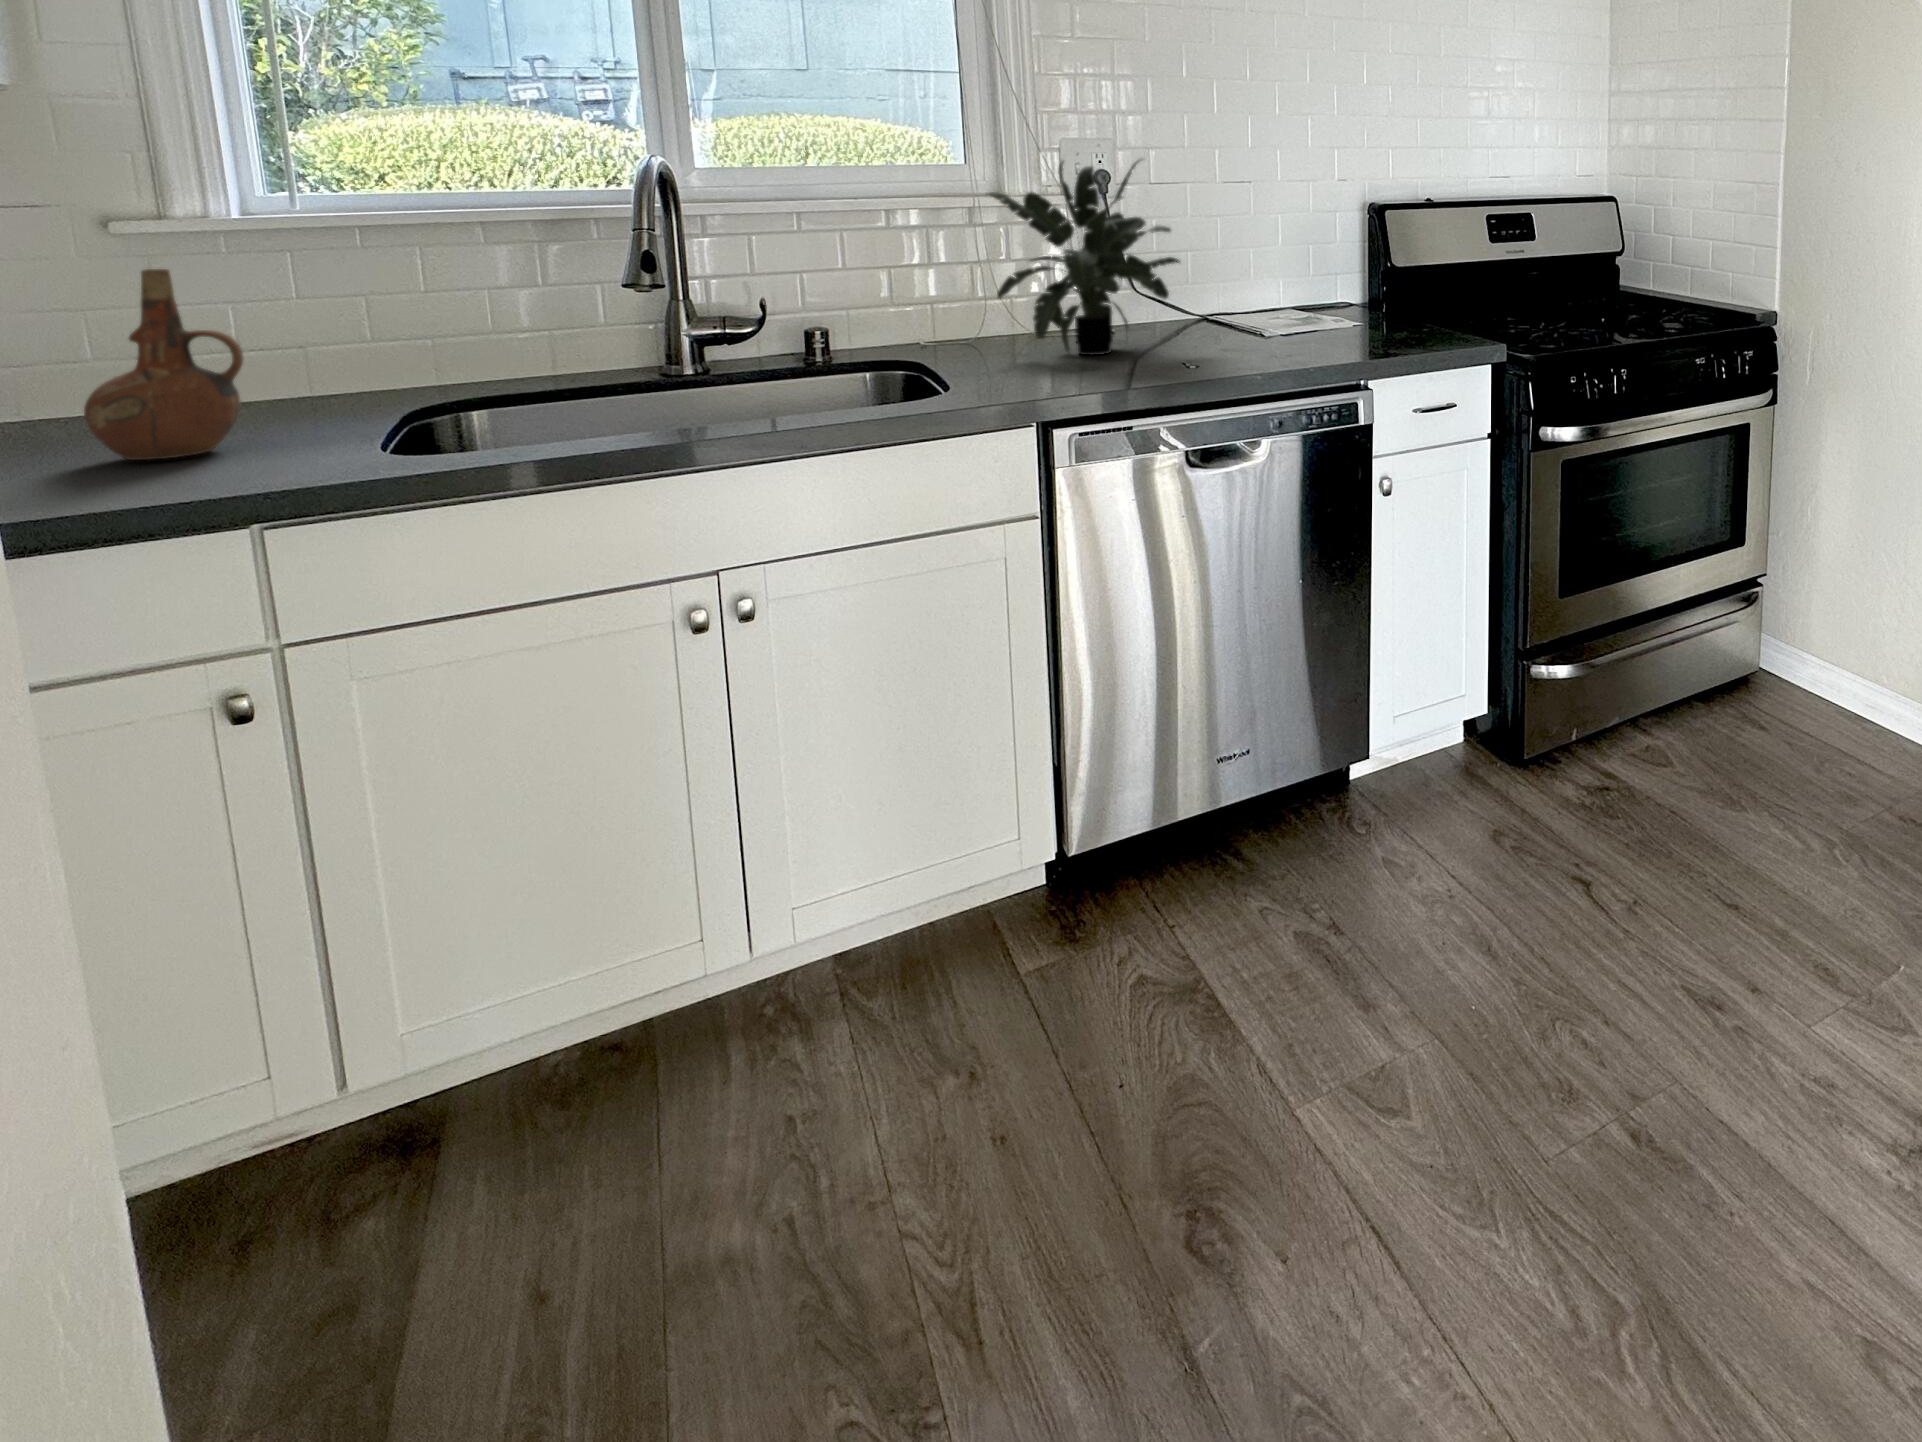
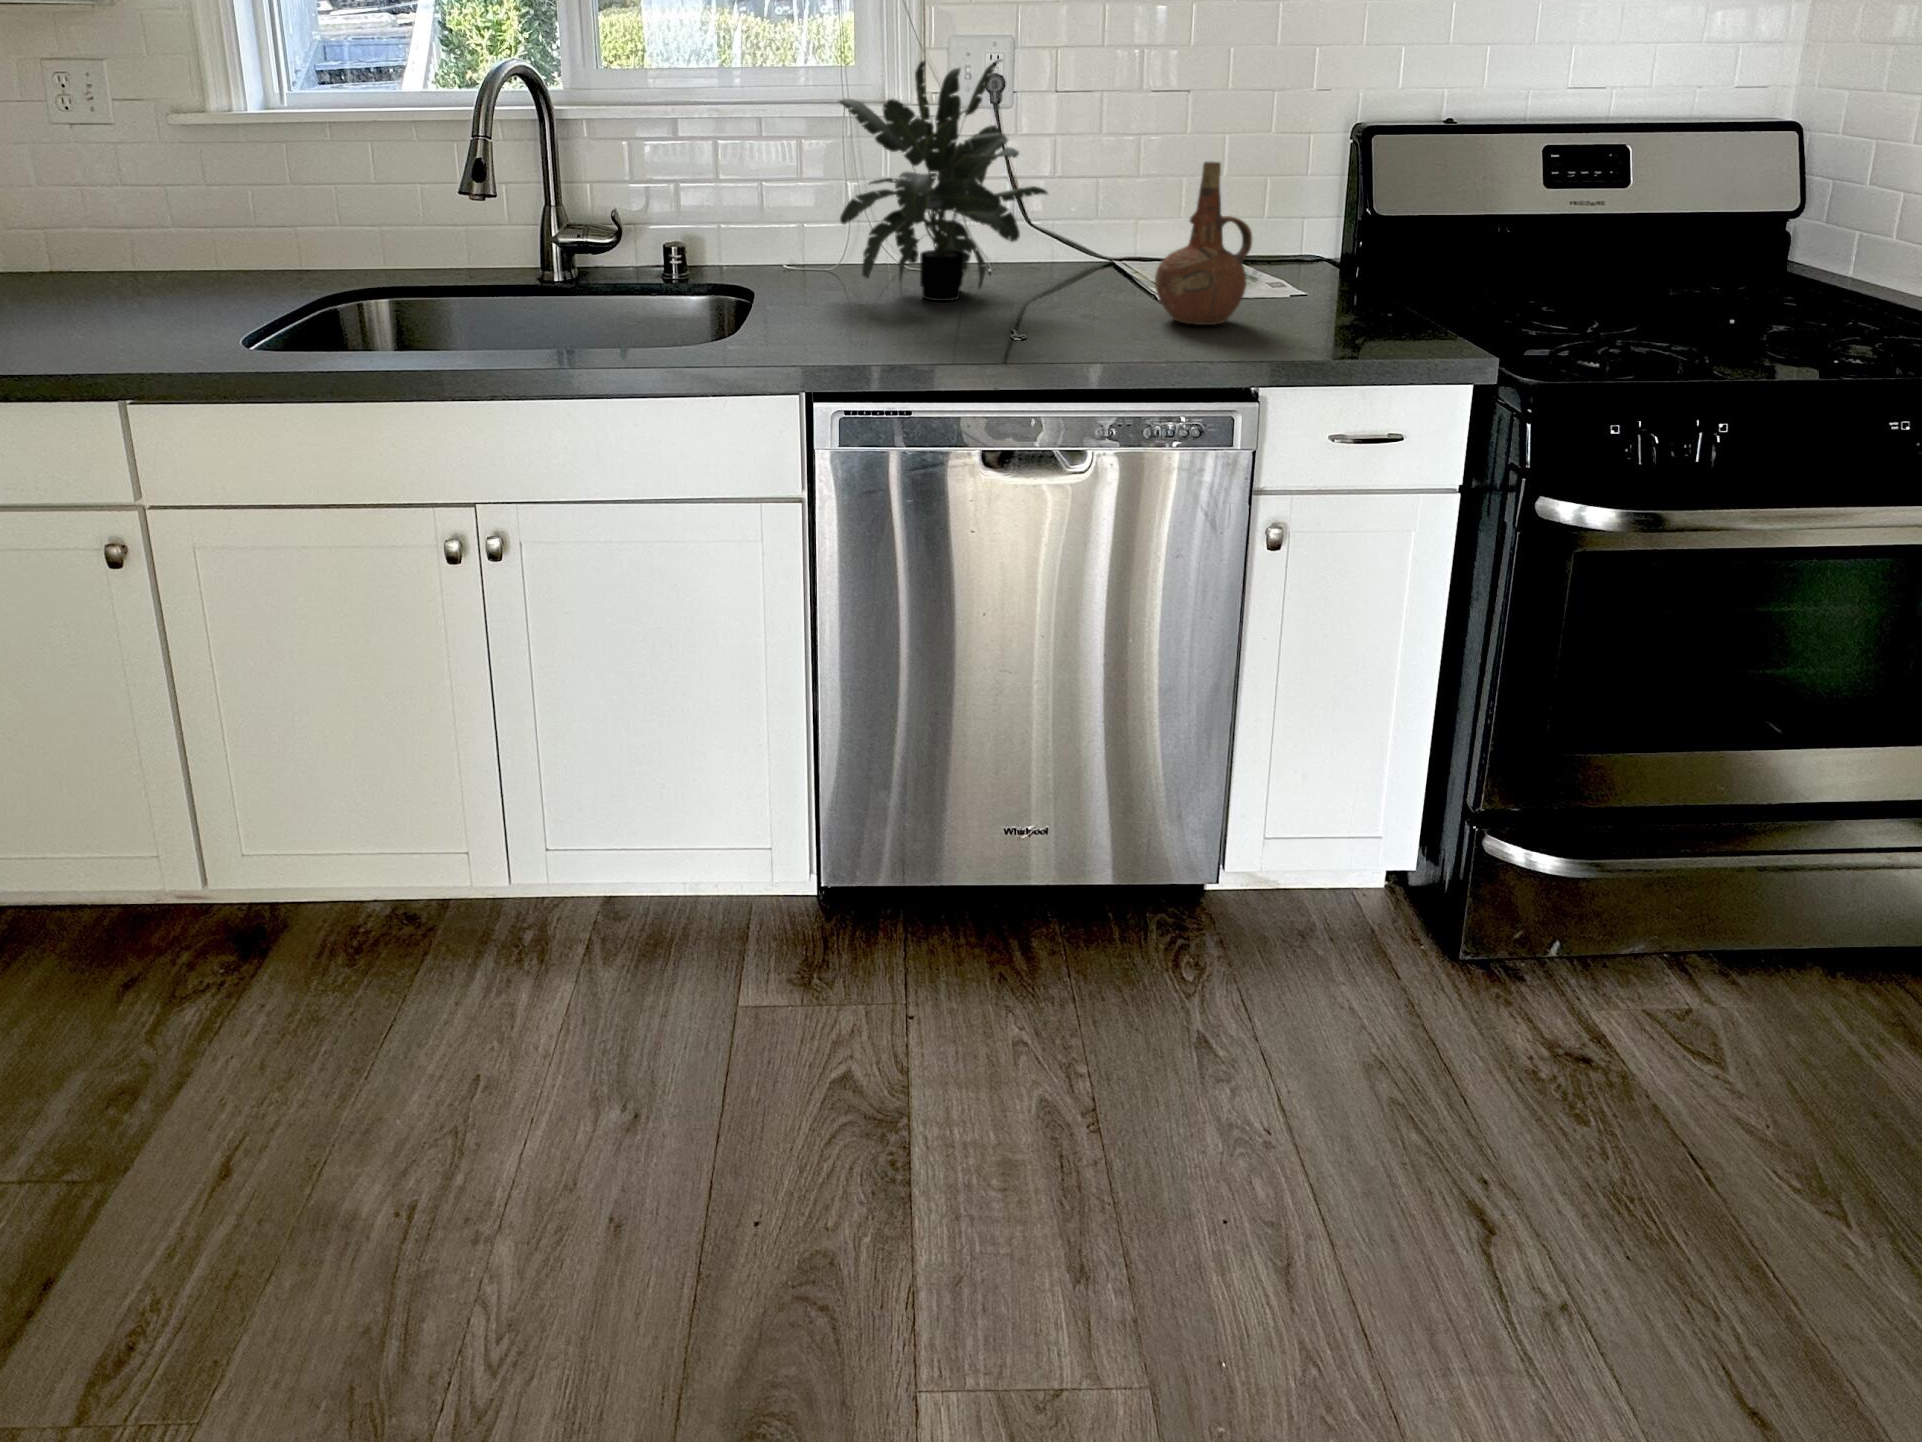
ceramic pitcher: present [84,269,243,460] -> present [1155,162,1252,325]

